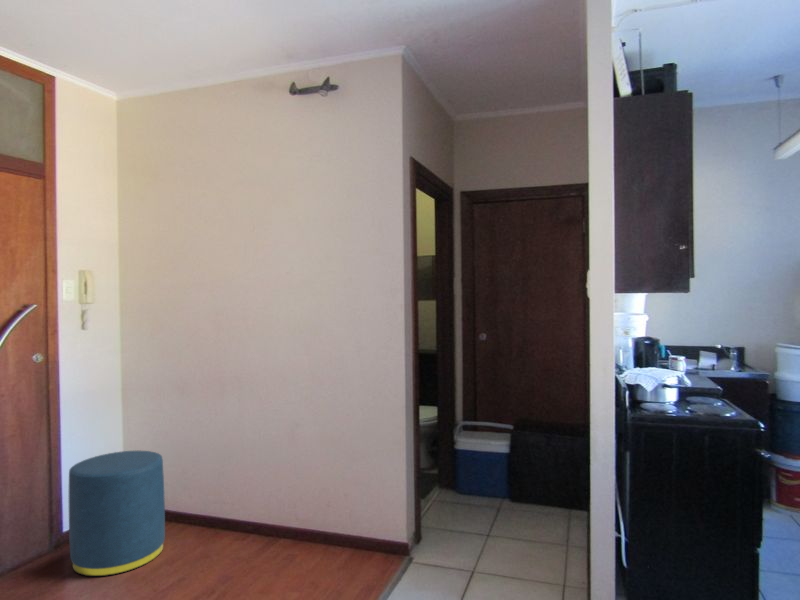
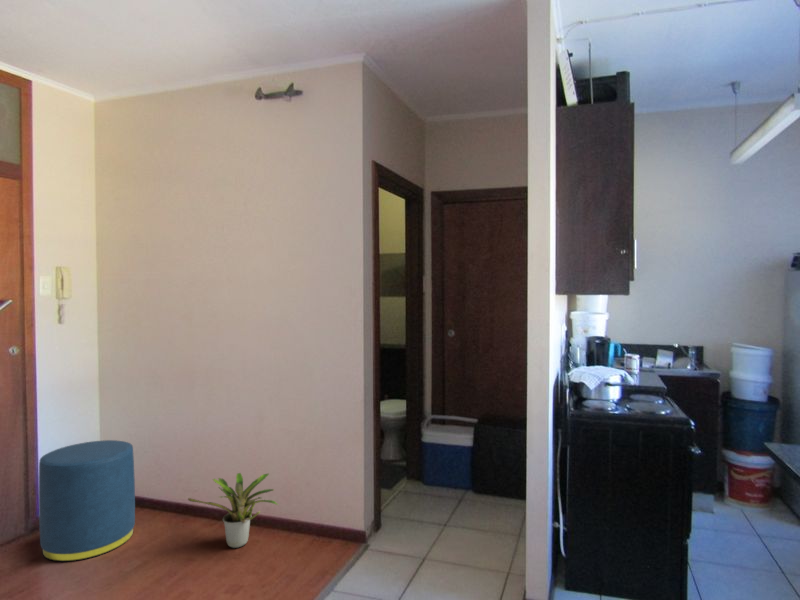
potted plant: none [224,483,319,561] -> present [188,473,277,548]

